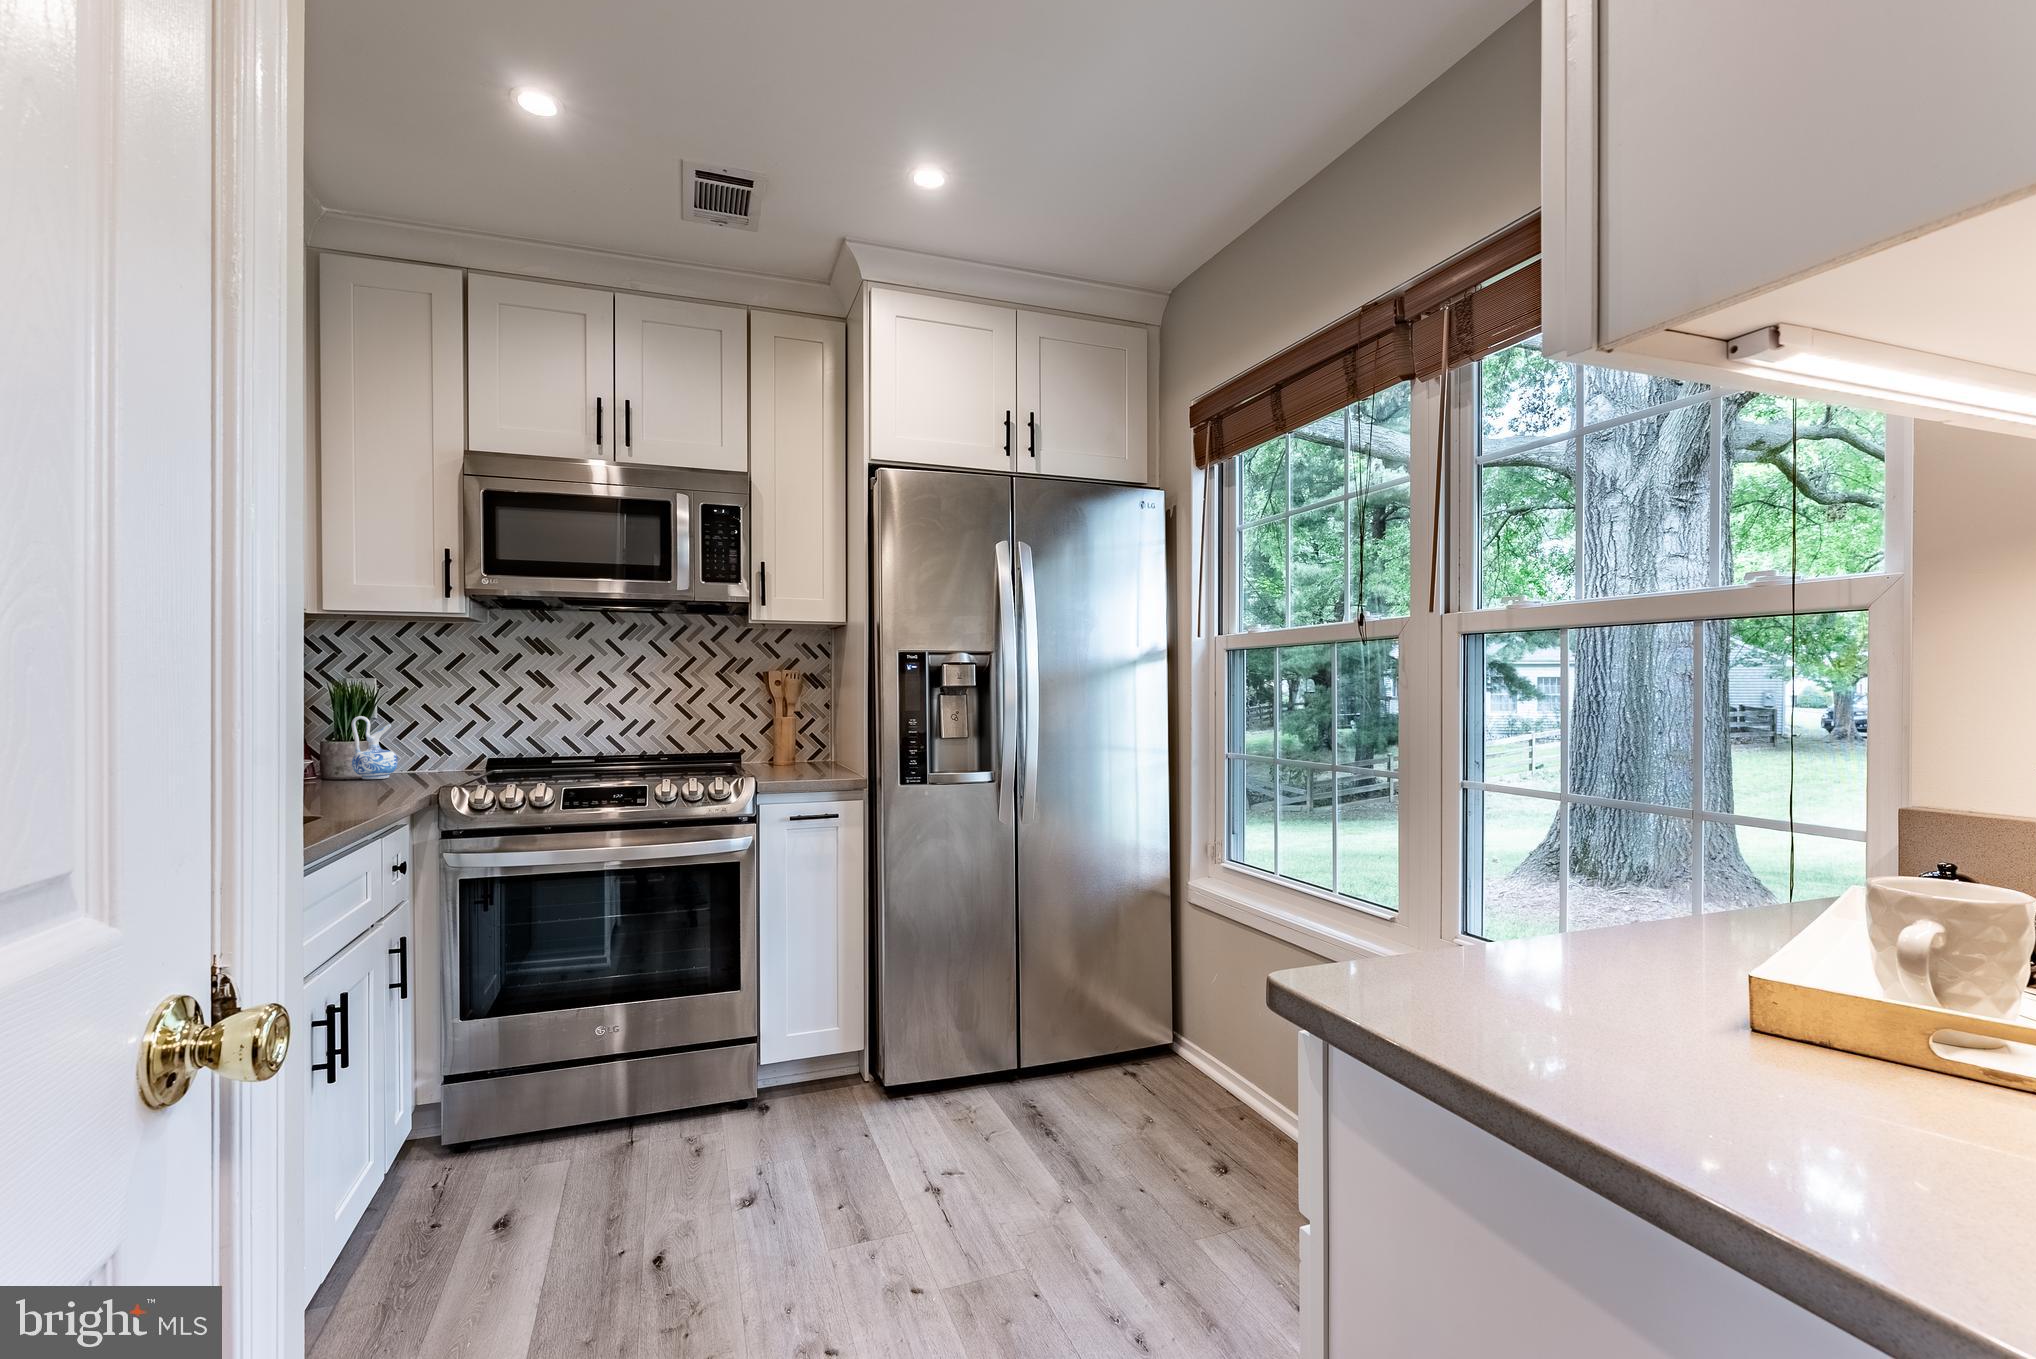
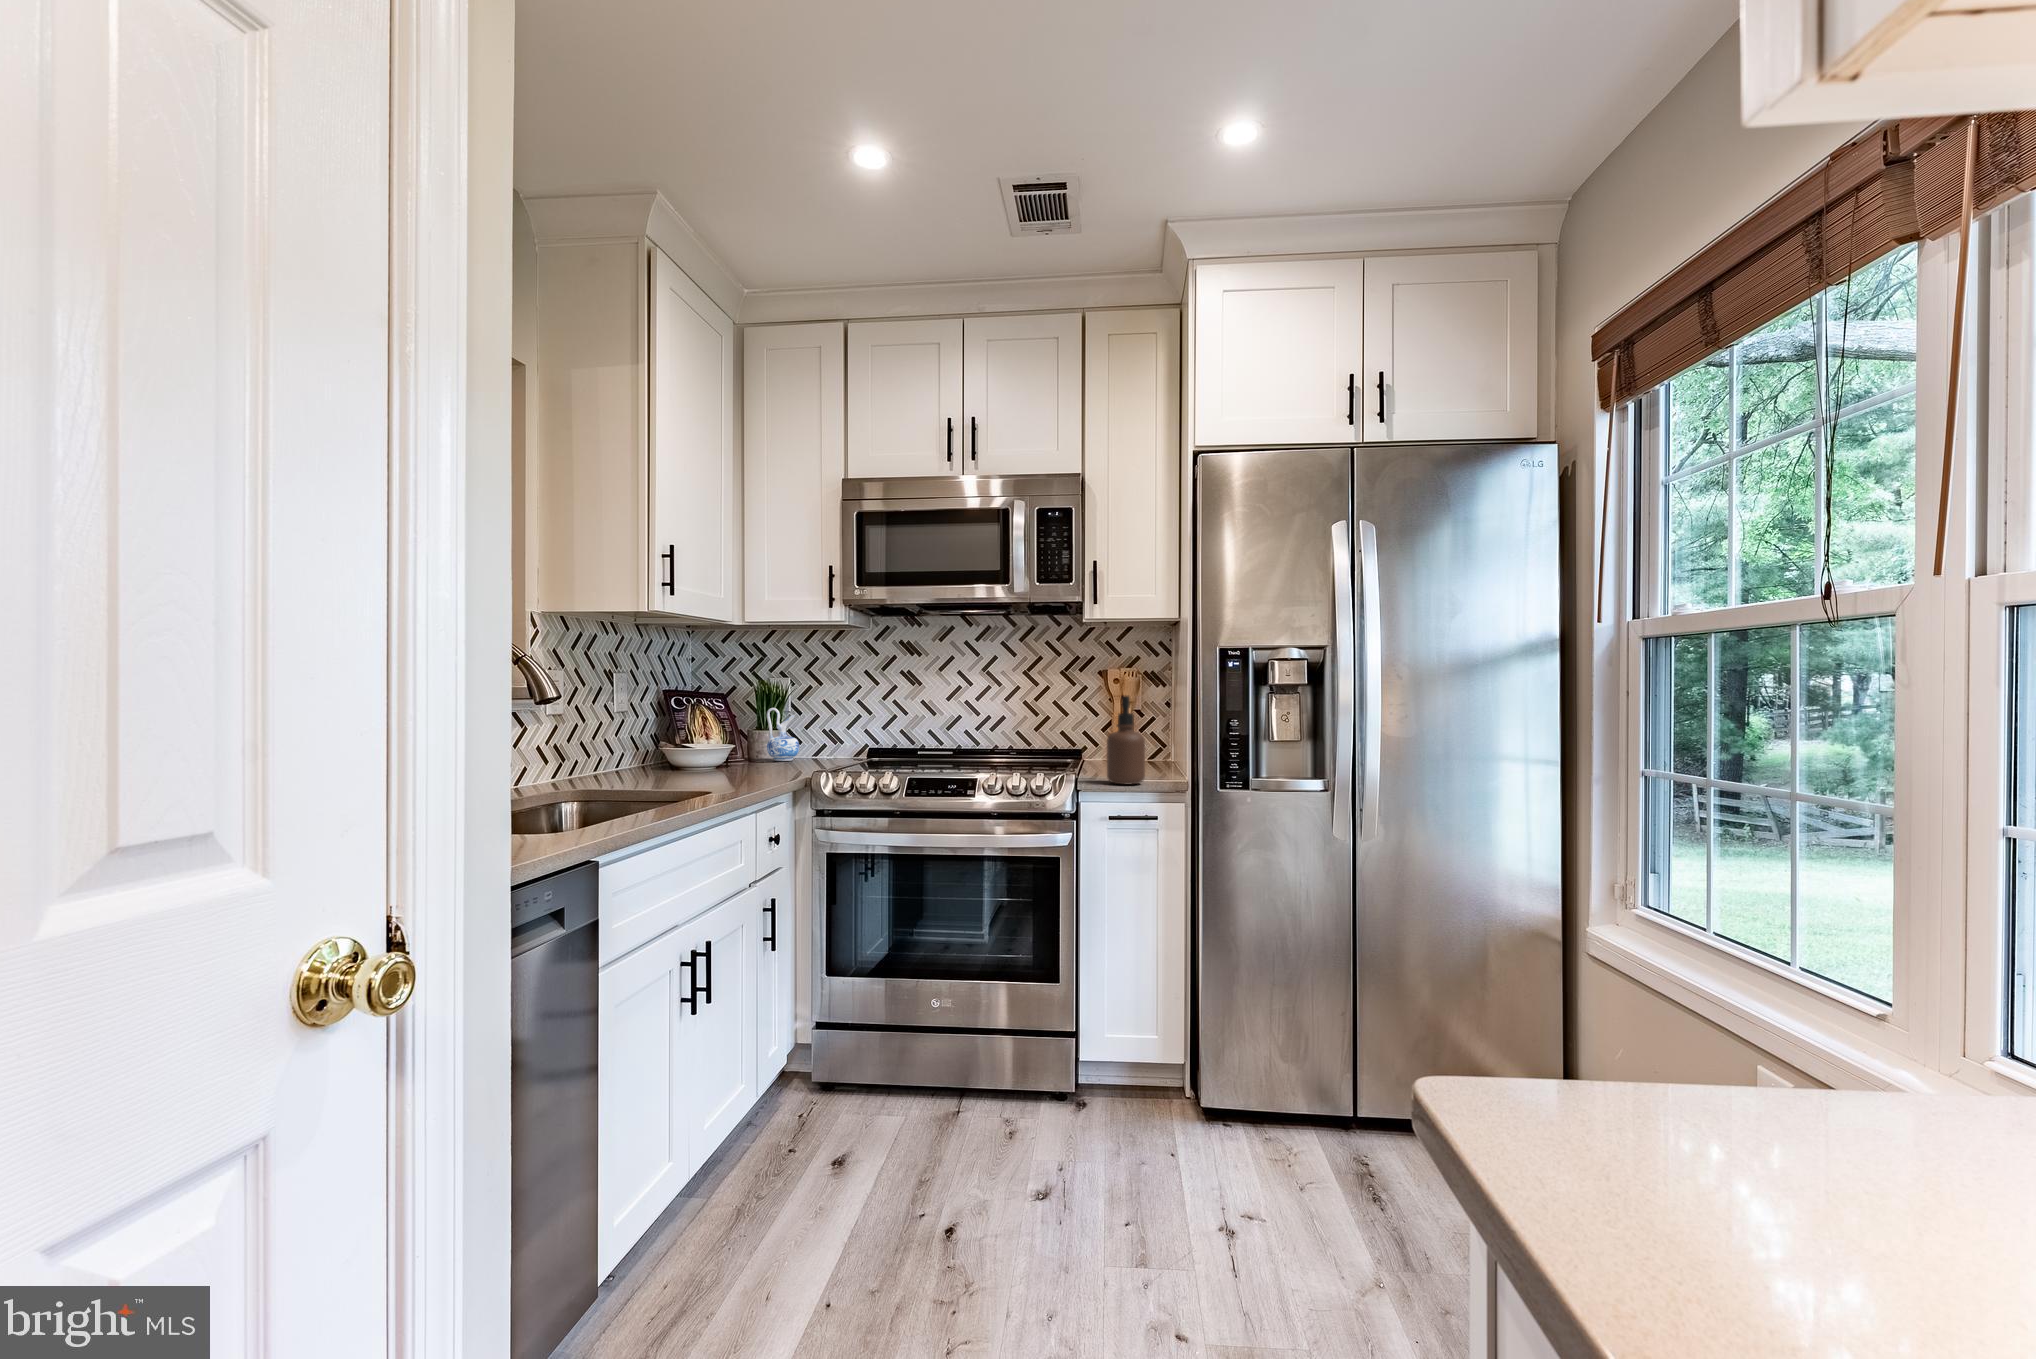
soap dispenser: none [786,697,824,784] -> present [1107,696,1145,784]

